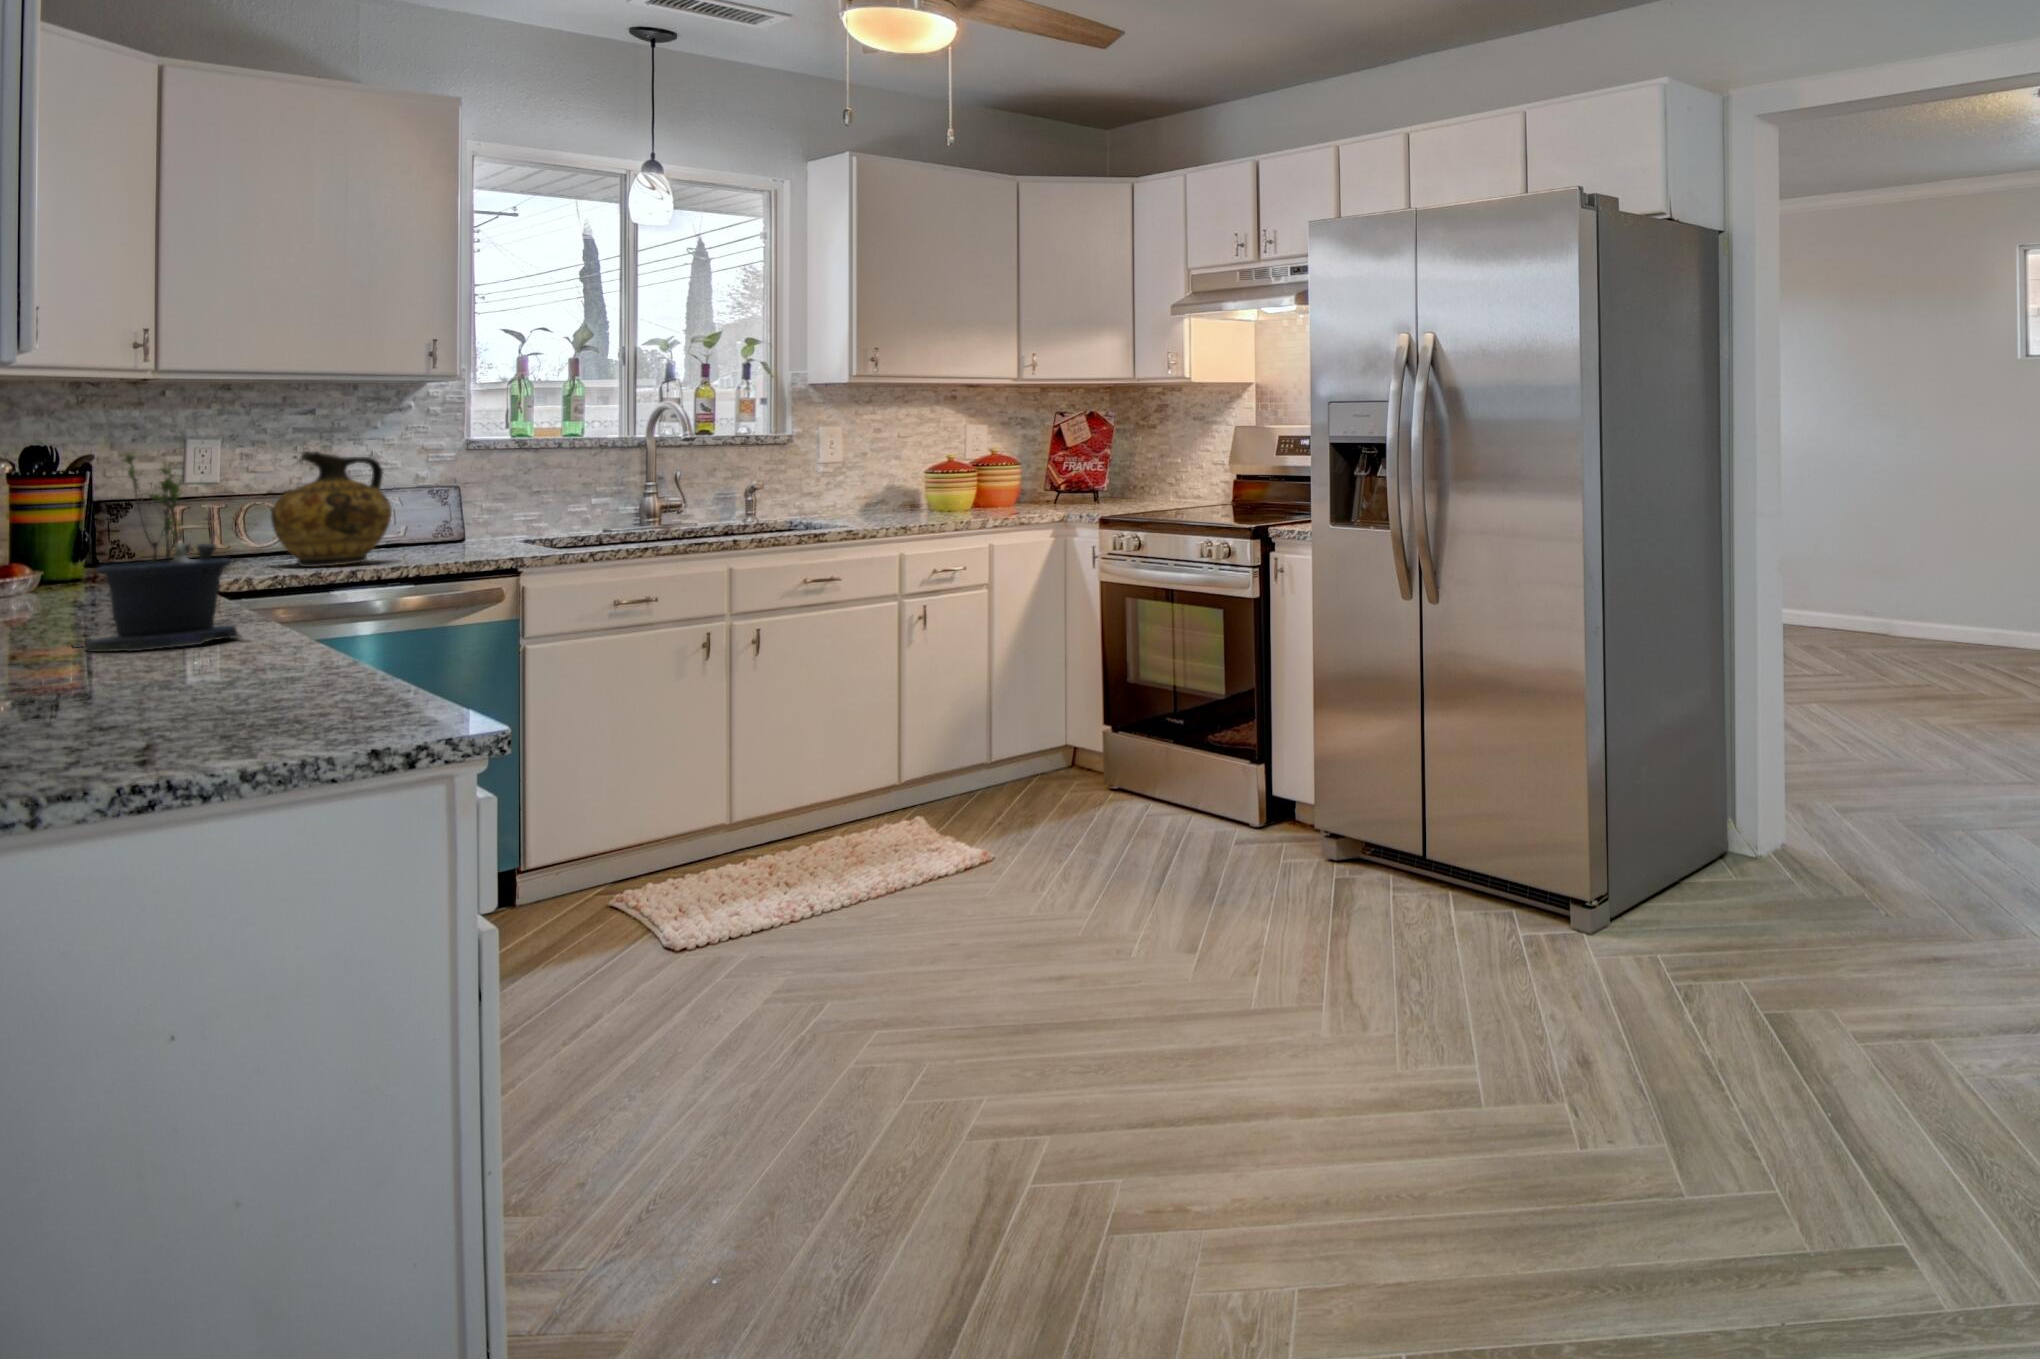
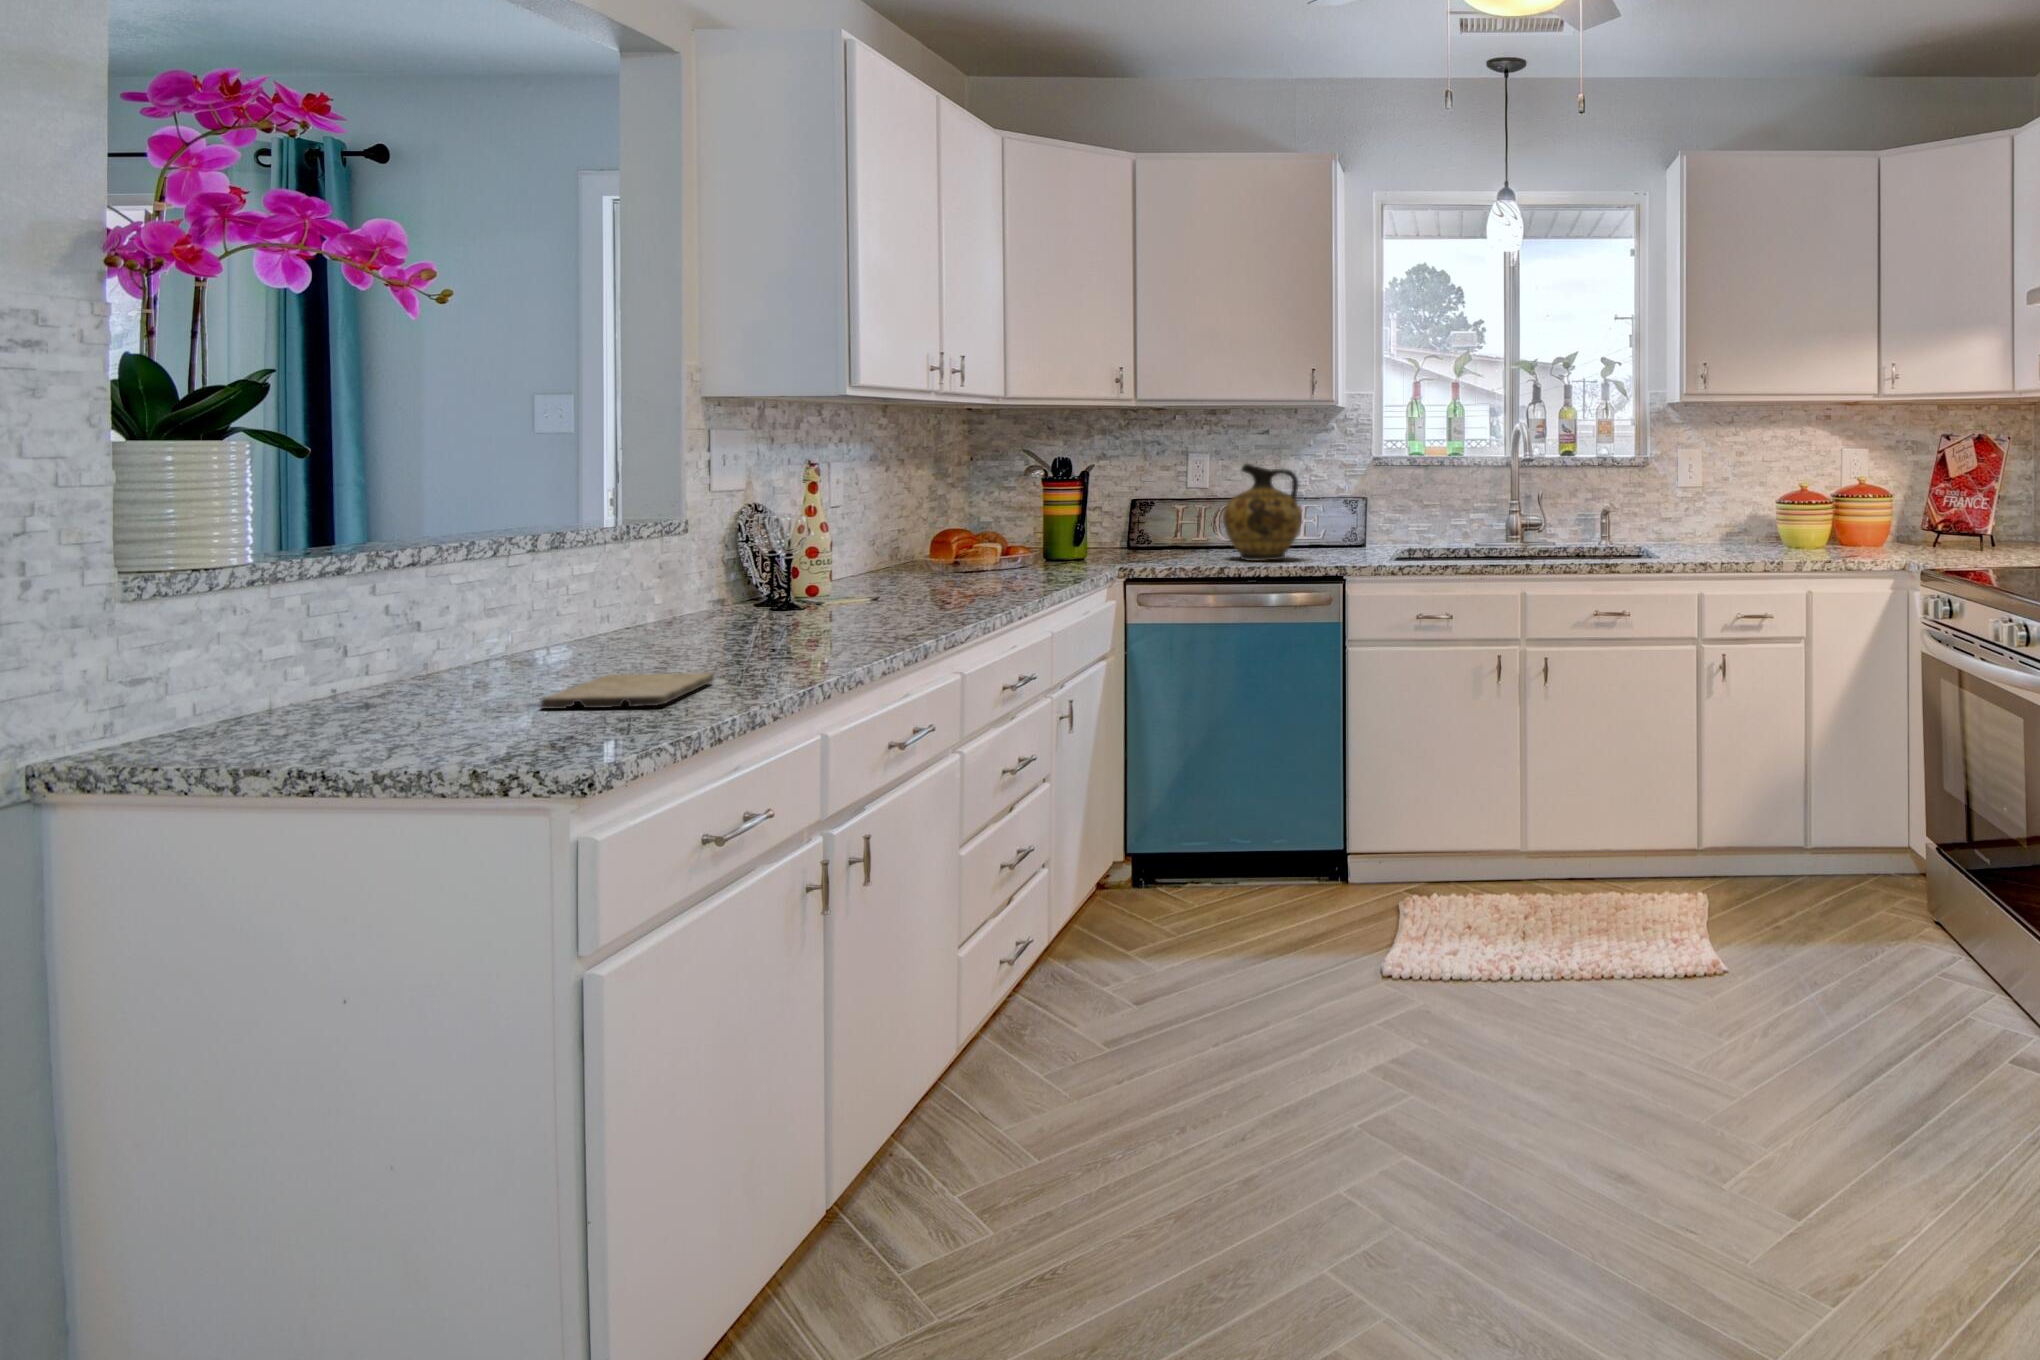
potted plant: present [72,451,240,652] -> none [850,458,956,626]
cutting board: none [103,684,309,729] -> present [541,673,714,709]

